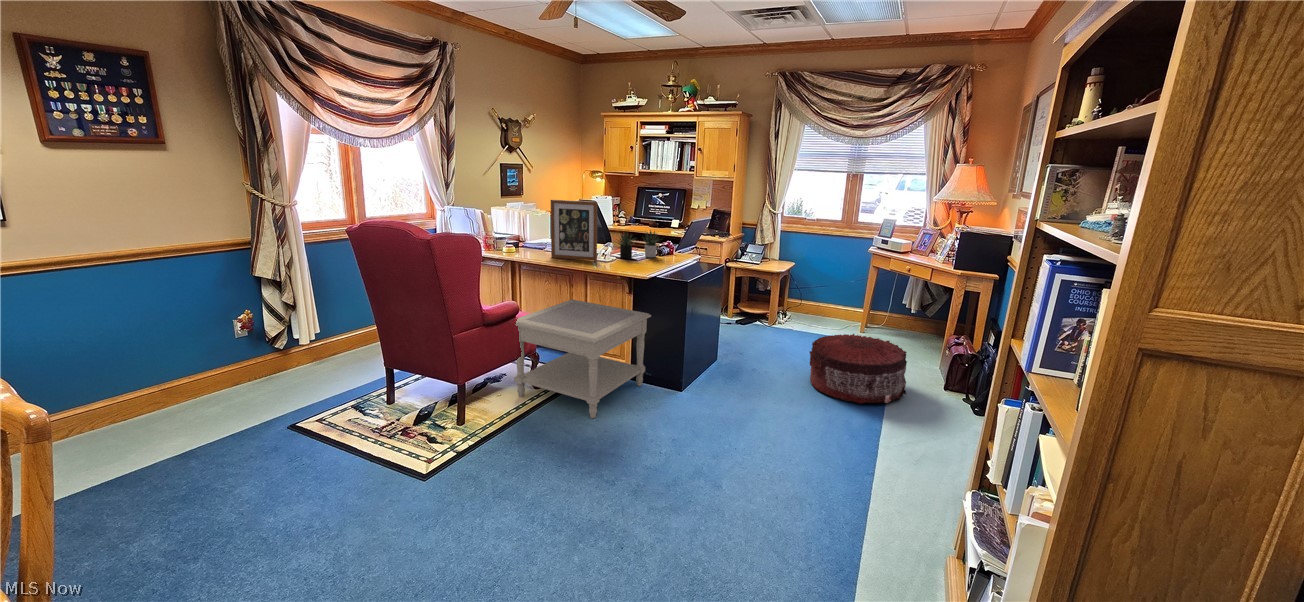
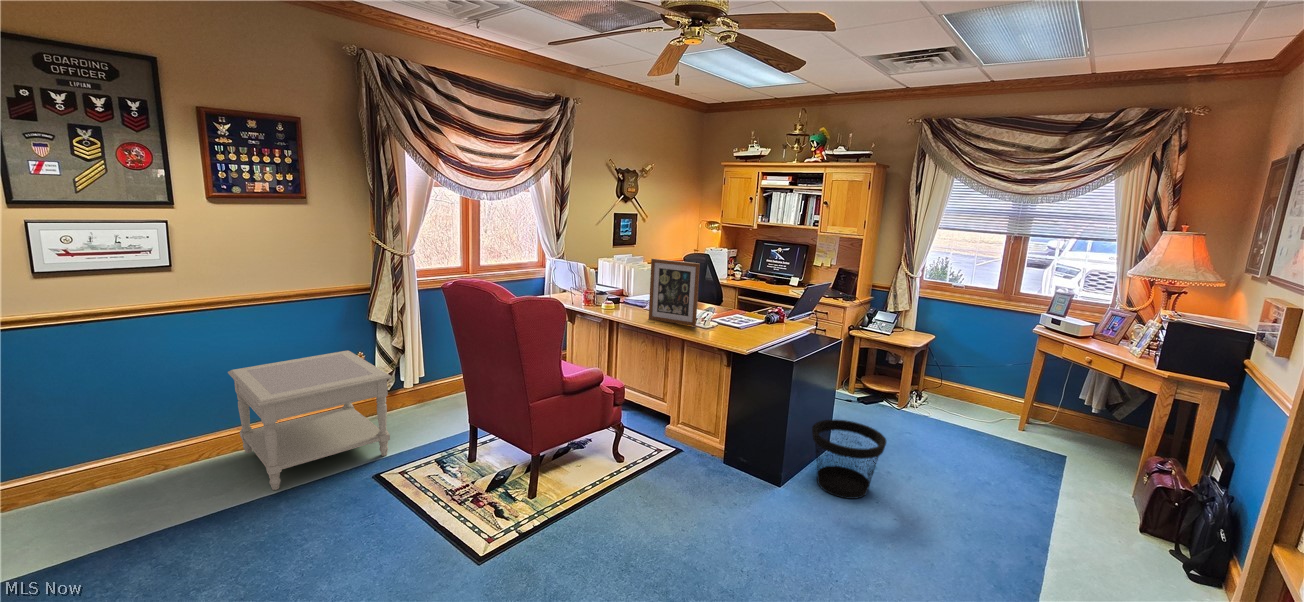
succulent plant: present [617,231,659,258] -> none [716,294,773,326]
side table: present [515,299,651,418] -> present [228,350,392,490]
wastebasket: none [705,332,765,394] -> present [812,419,886,499]
pouf: present [810,334,907,404] -> none [945,437,1083,540]

